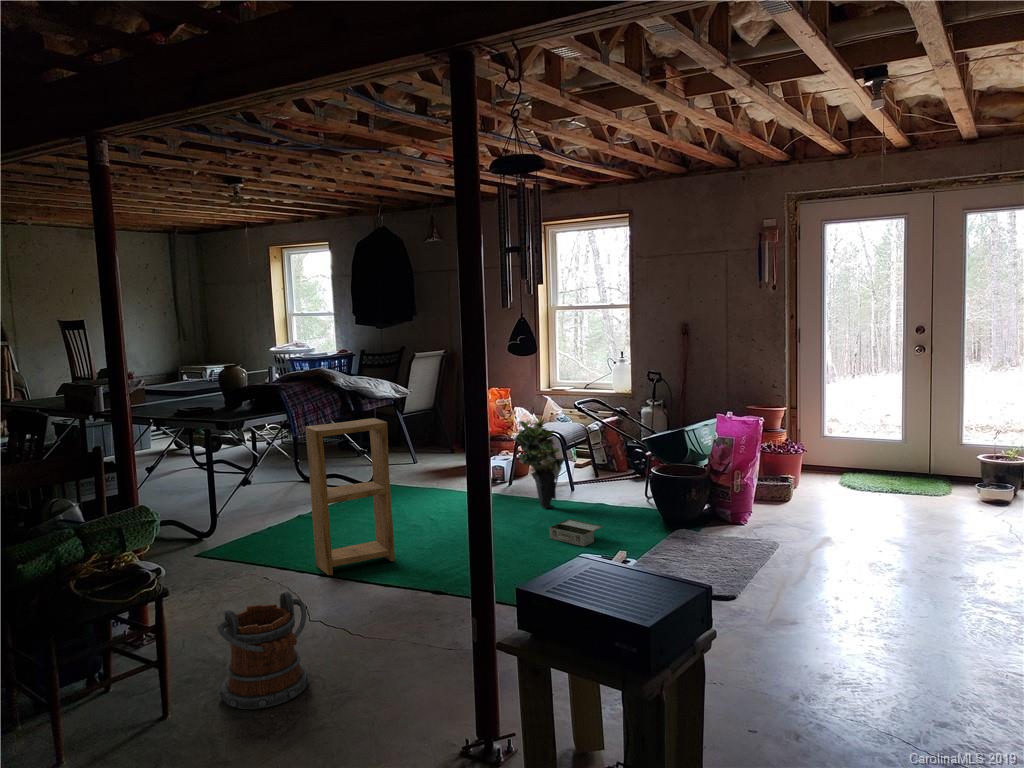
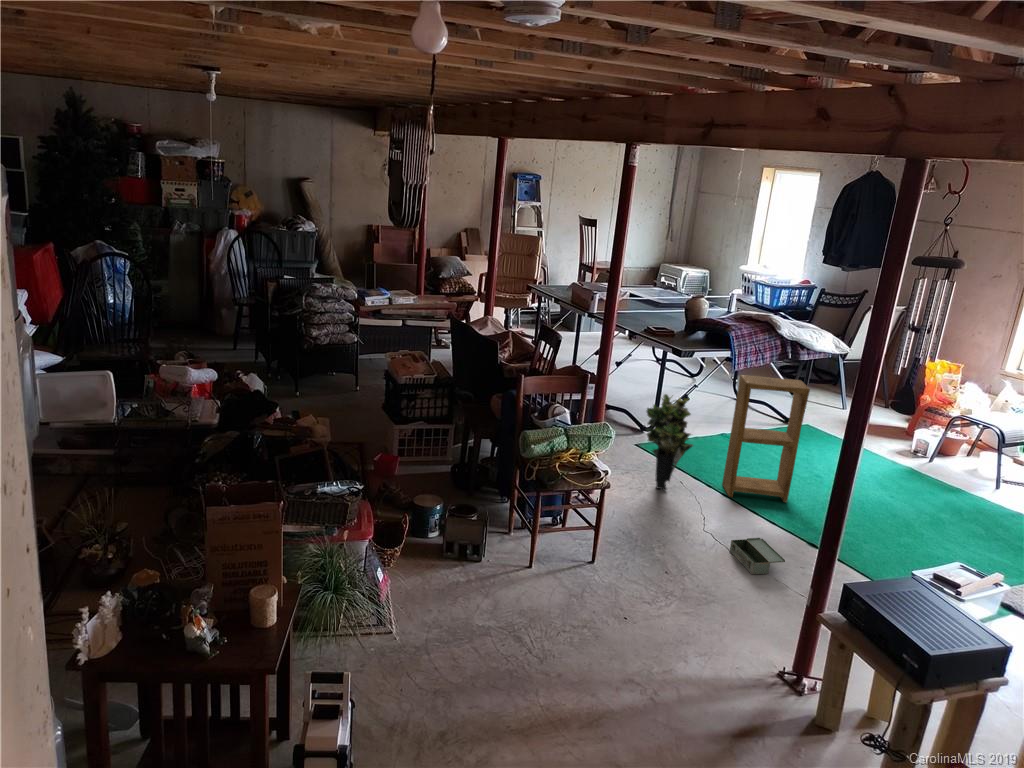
potted plant: present [514,419,565,509] -> present [646,394,693,490]
toolbox: present [549,519,603,546] -> present [730,538,785,574]
bucket: present [218,591,310,709] -> none [627,509,698,585]

